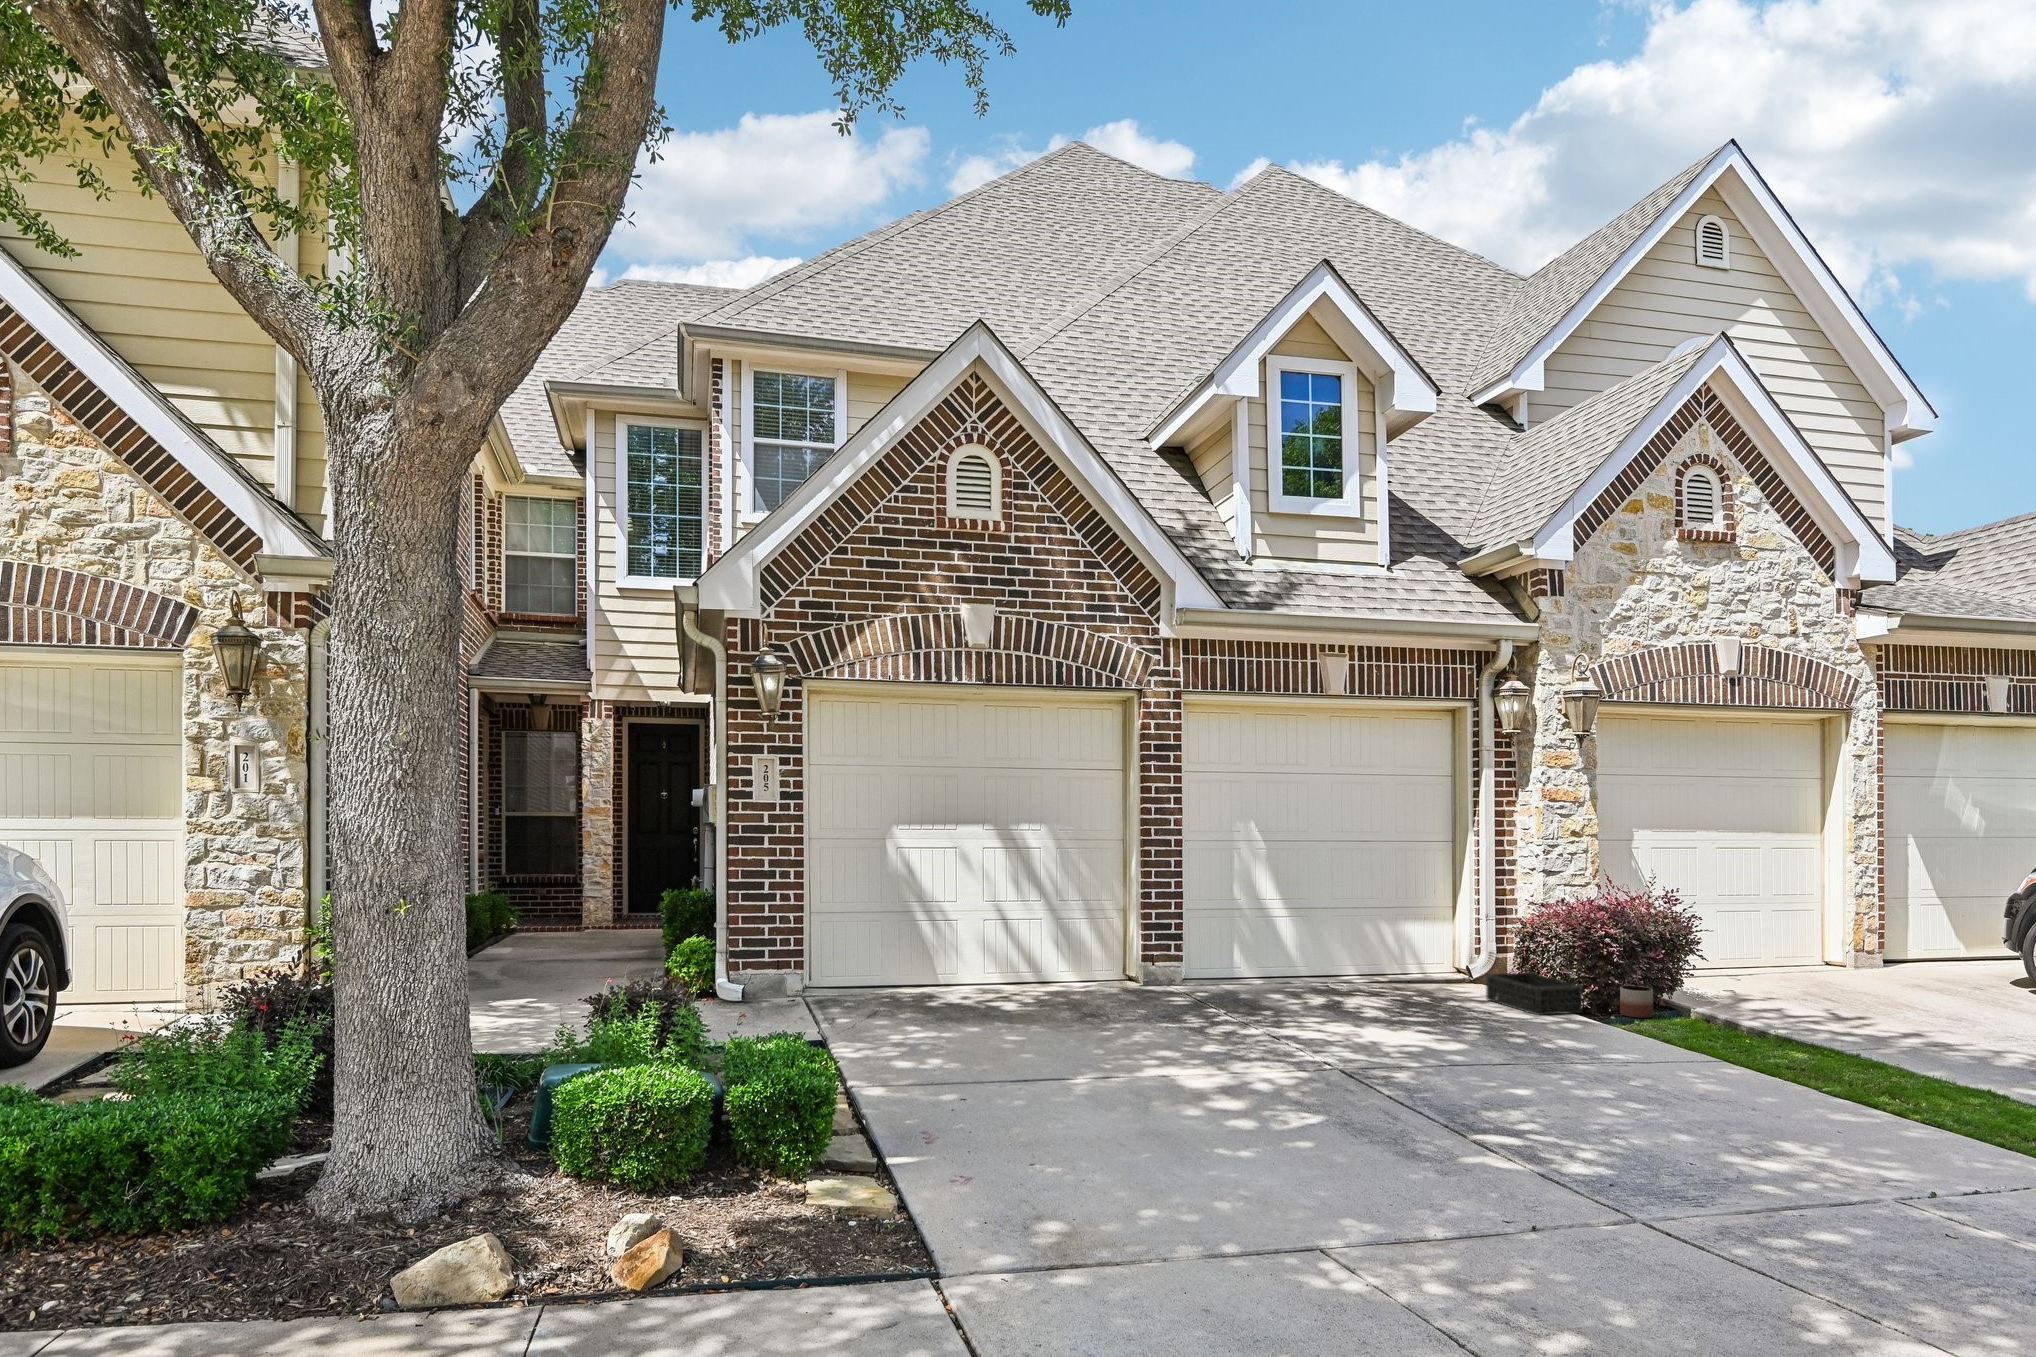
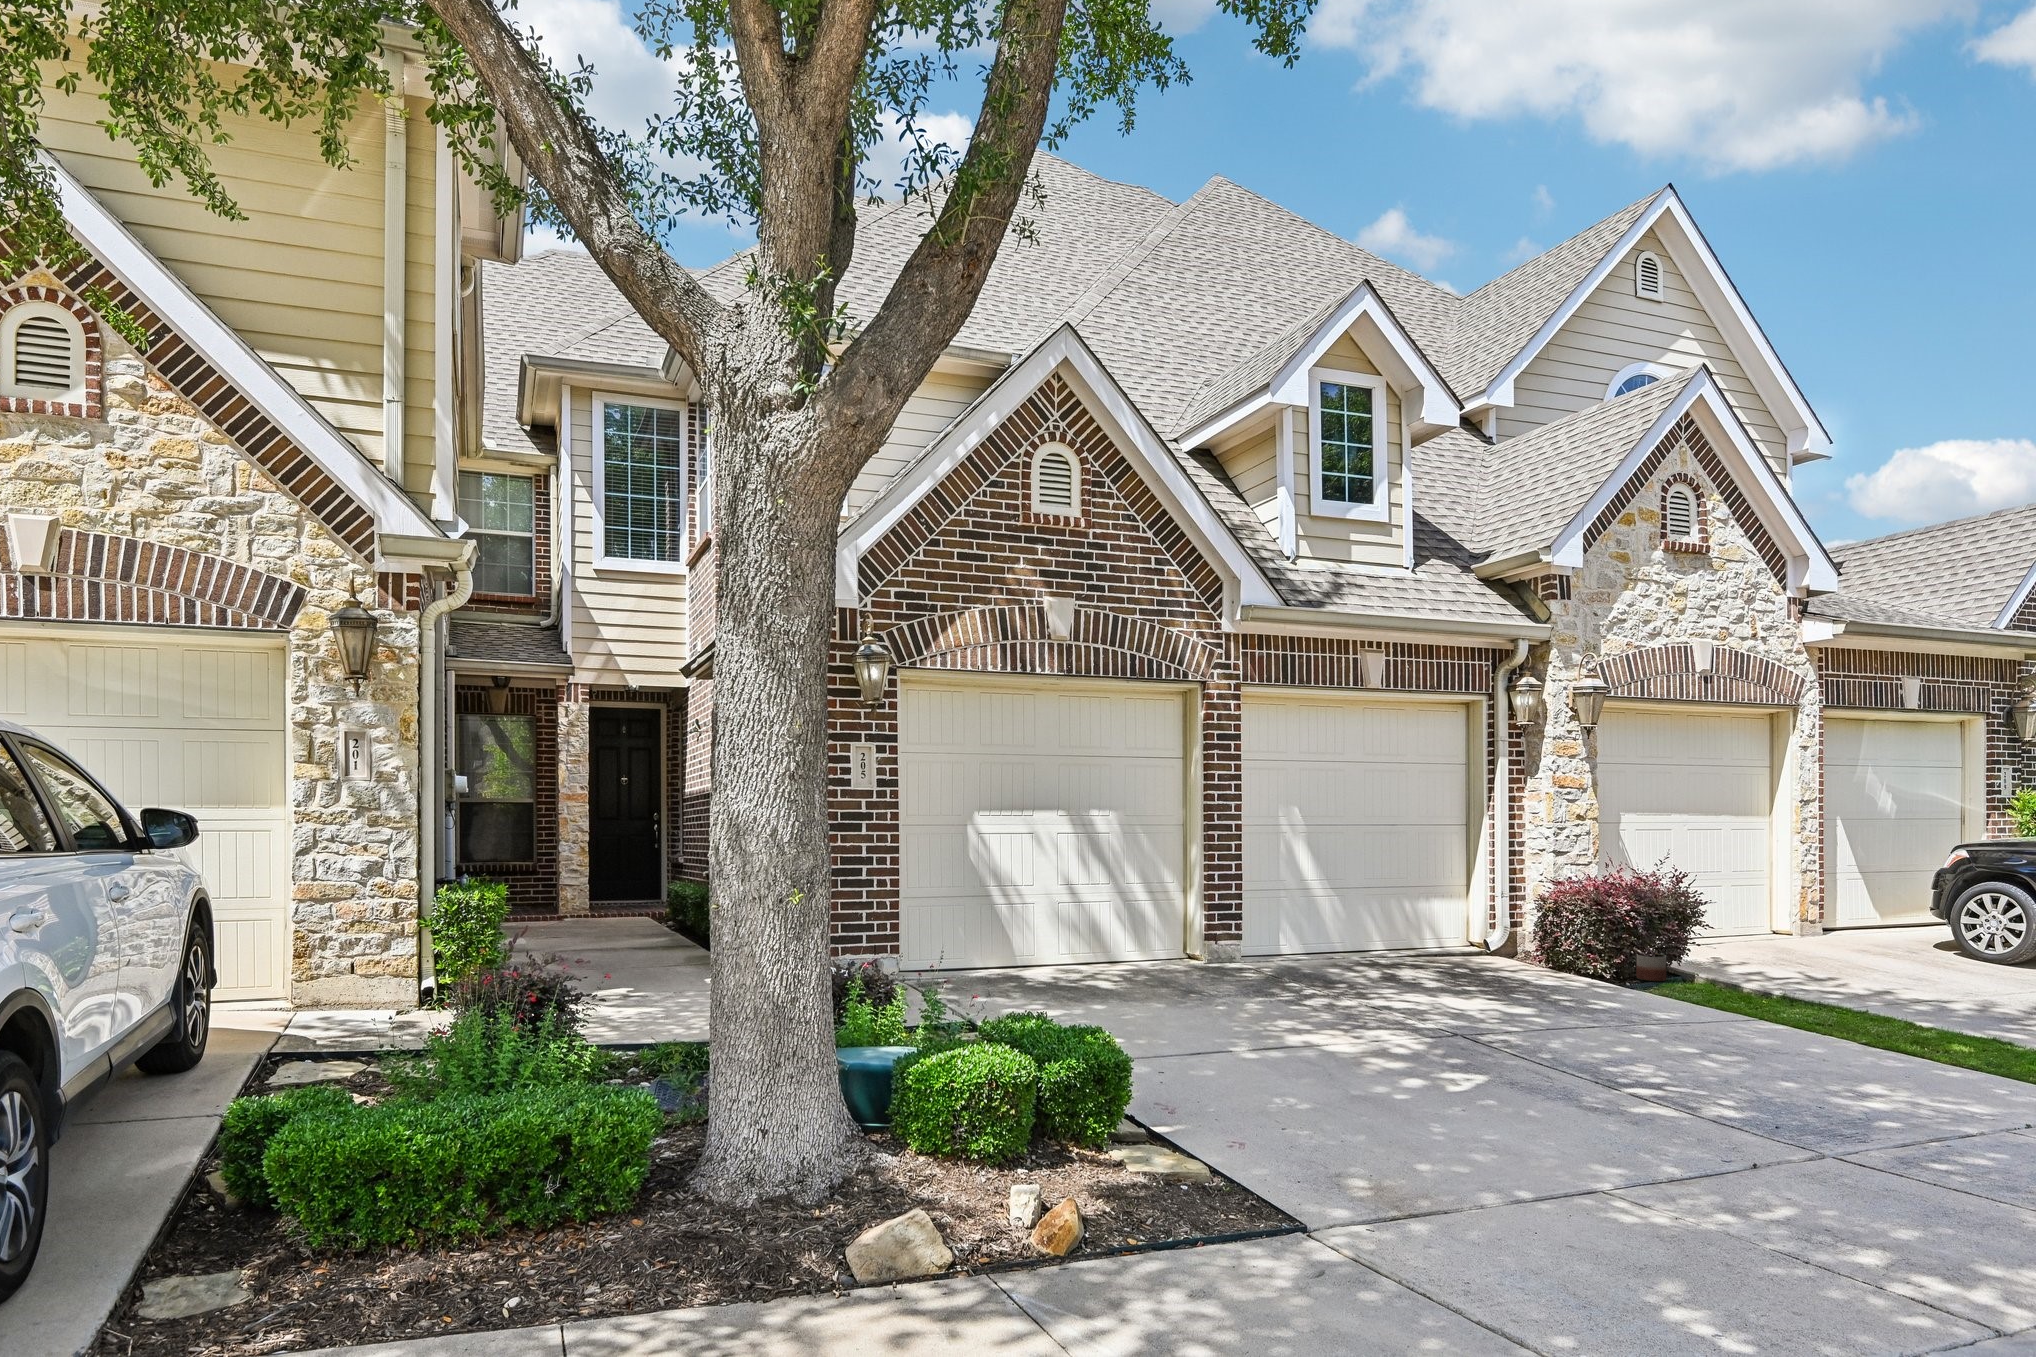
basket: present [1486,972,1583,1015] -> none [1514,943,1605,981]

